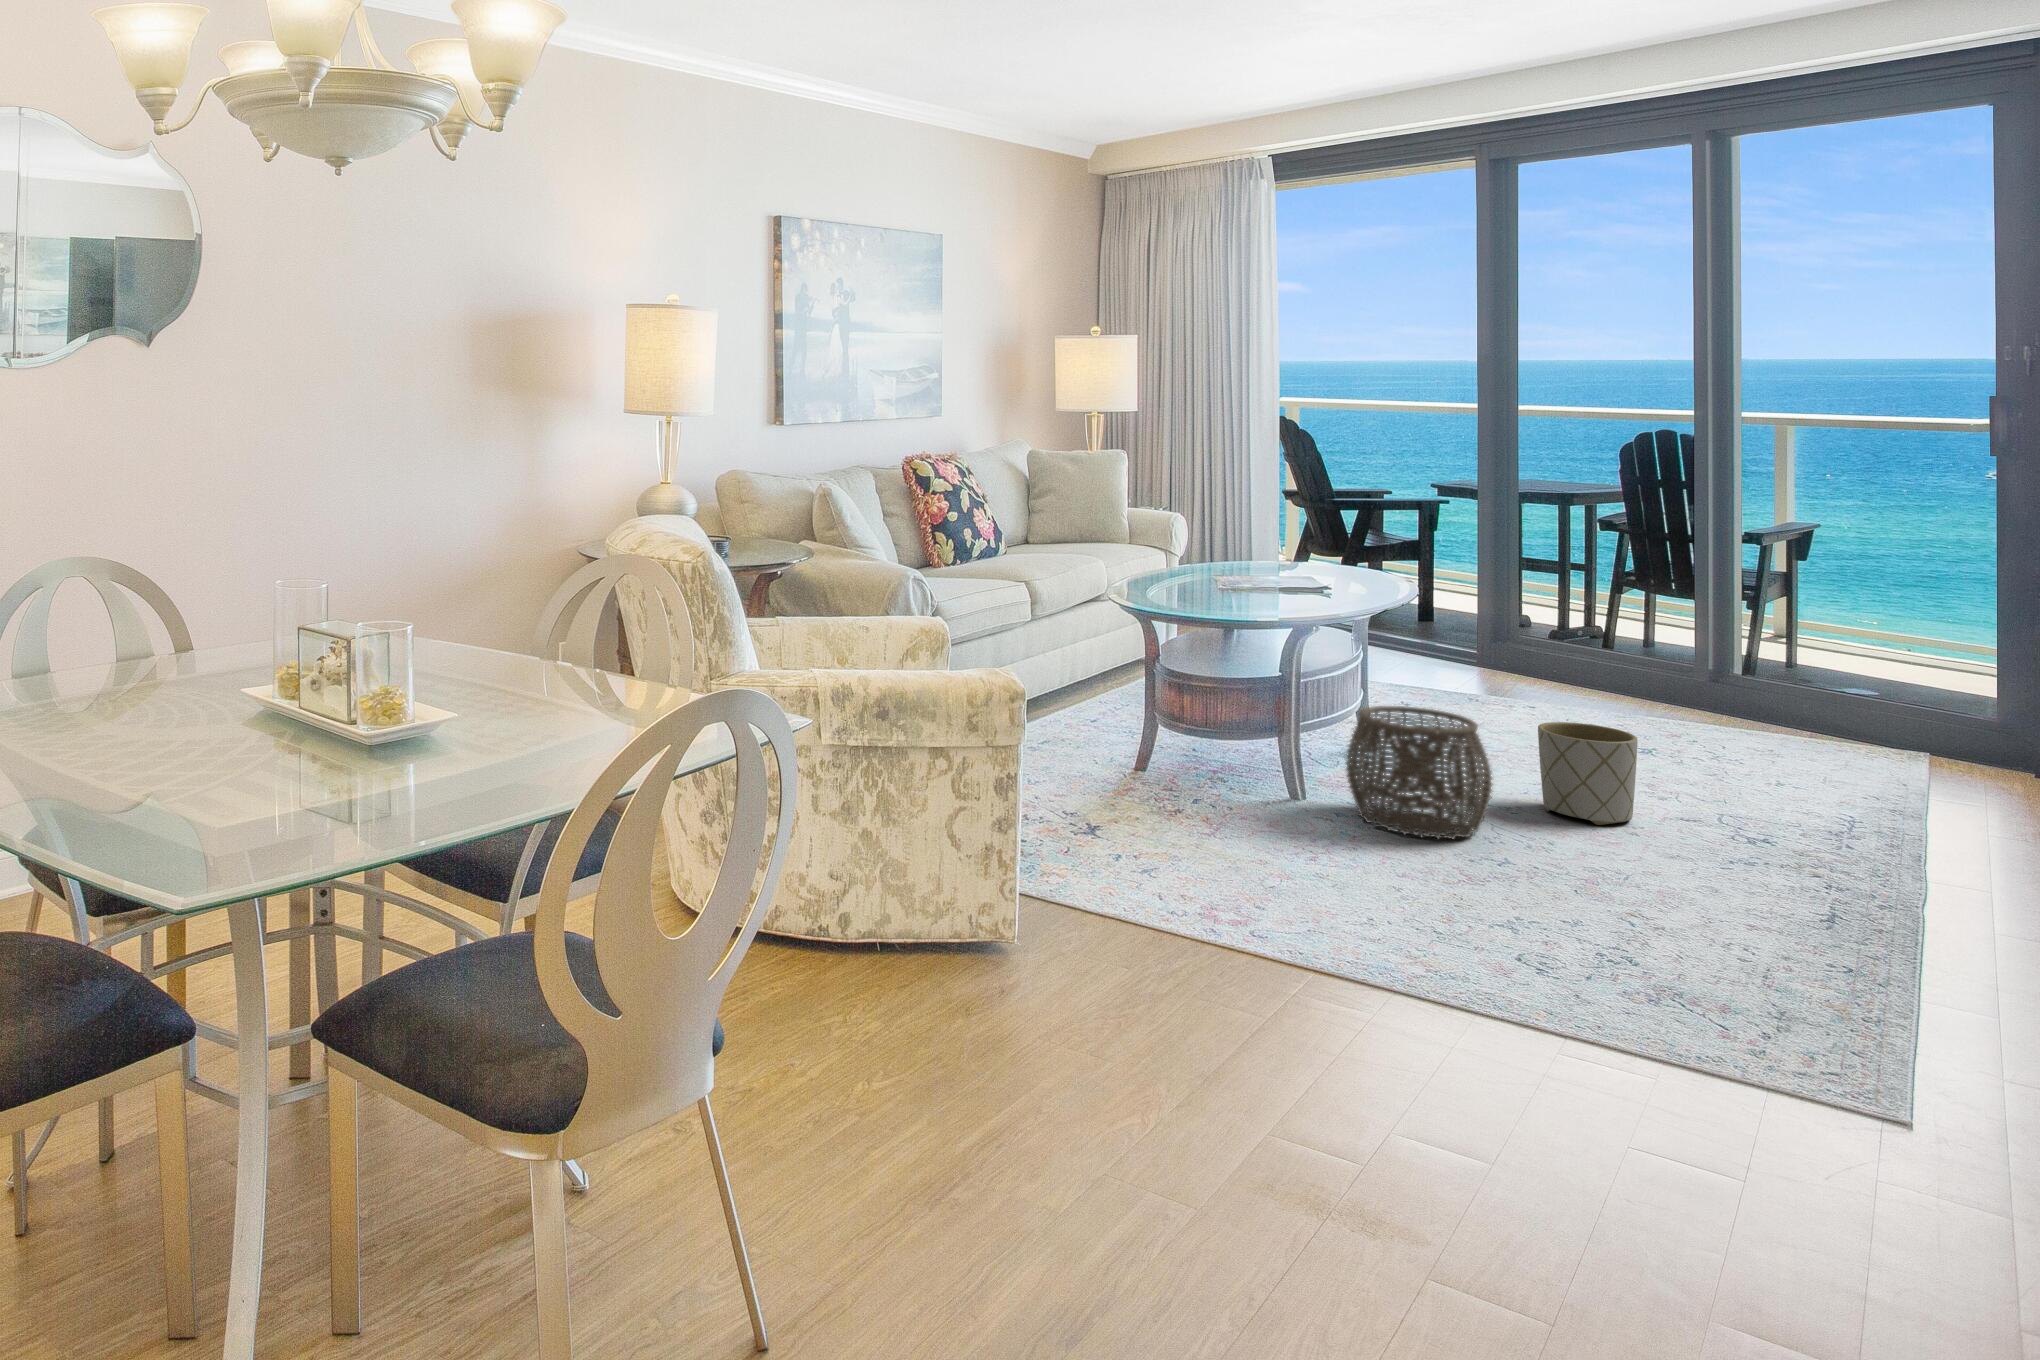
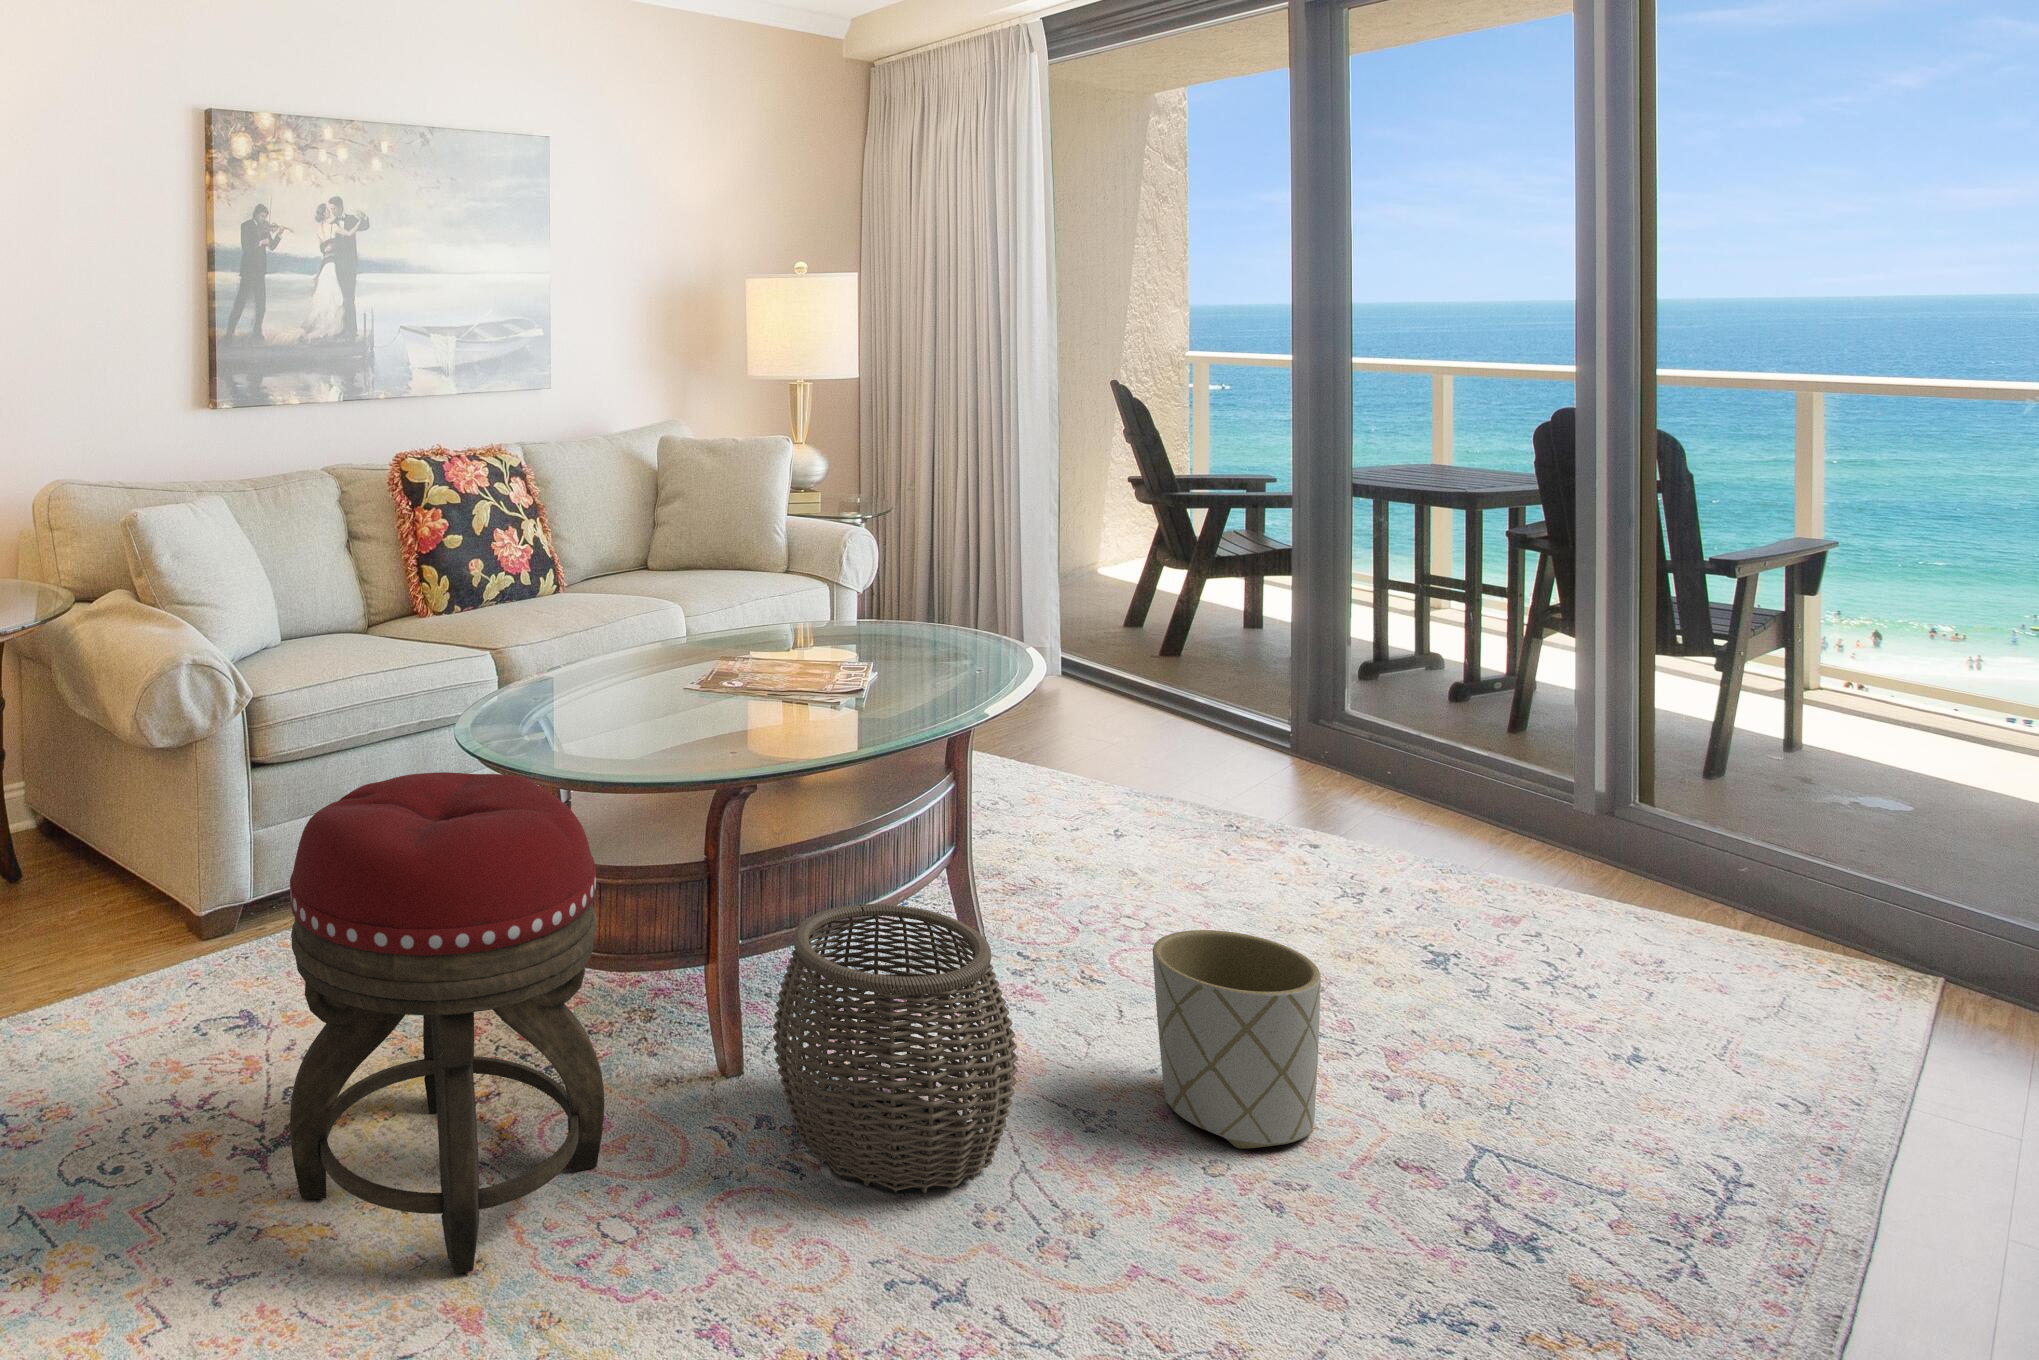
footstool: none [1113,630,1291,866] -> present [290,772,604,1273]

